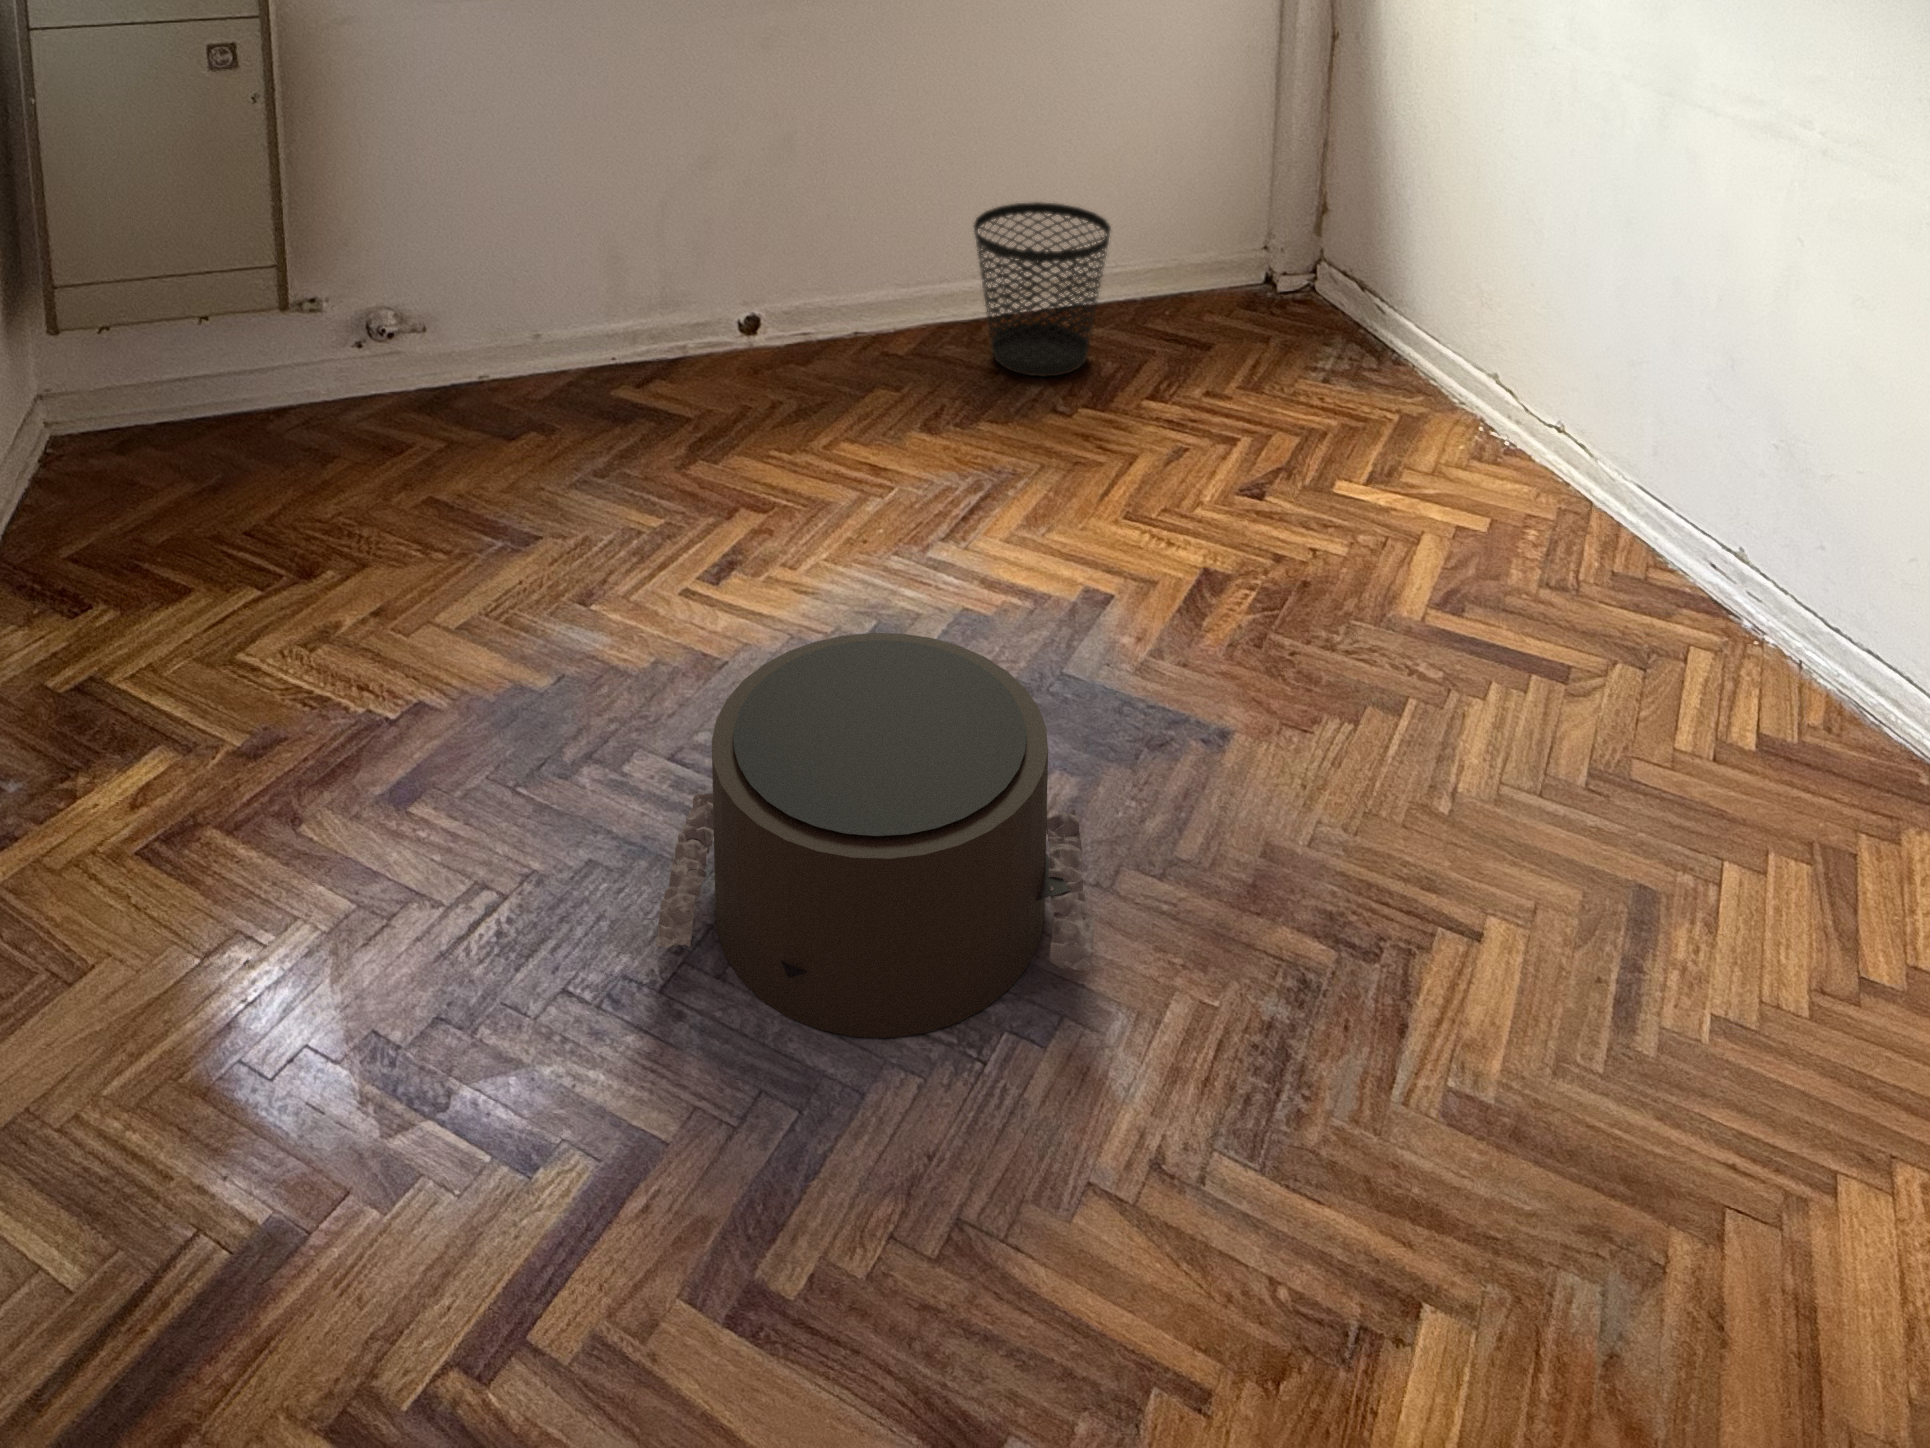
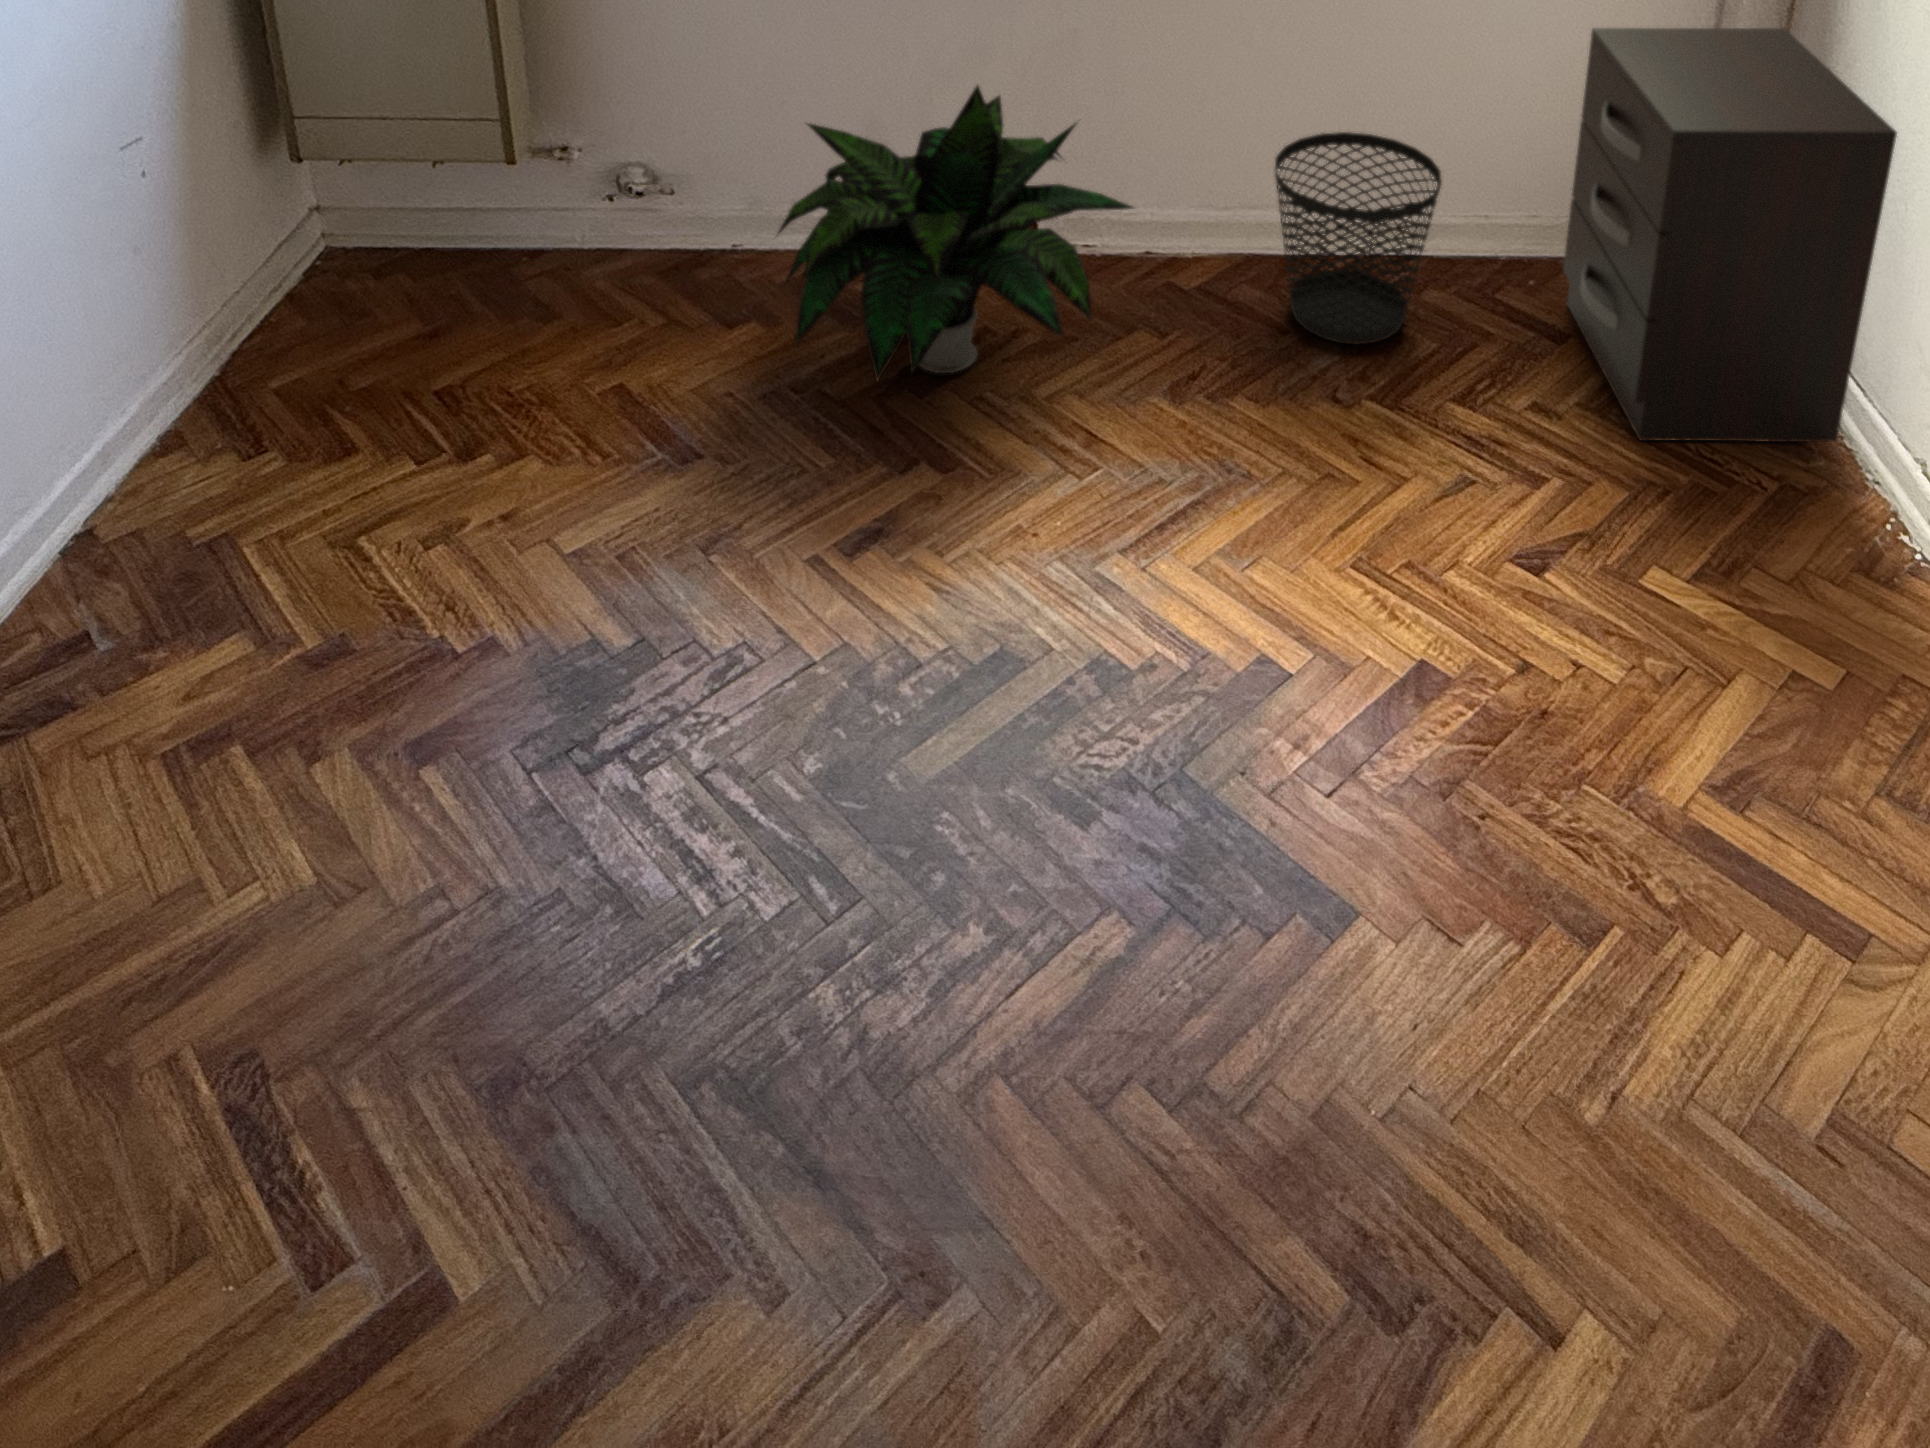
dresser: none [1198,79,1446,406] -> present [1563,28,1897,442]
potted plant: none [566,177,871,445] -> present [778,86,1132,381]
pouf: present [656,633,1095,1038] -> none [532,716,1079,1260]

